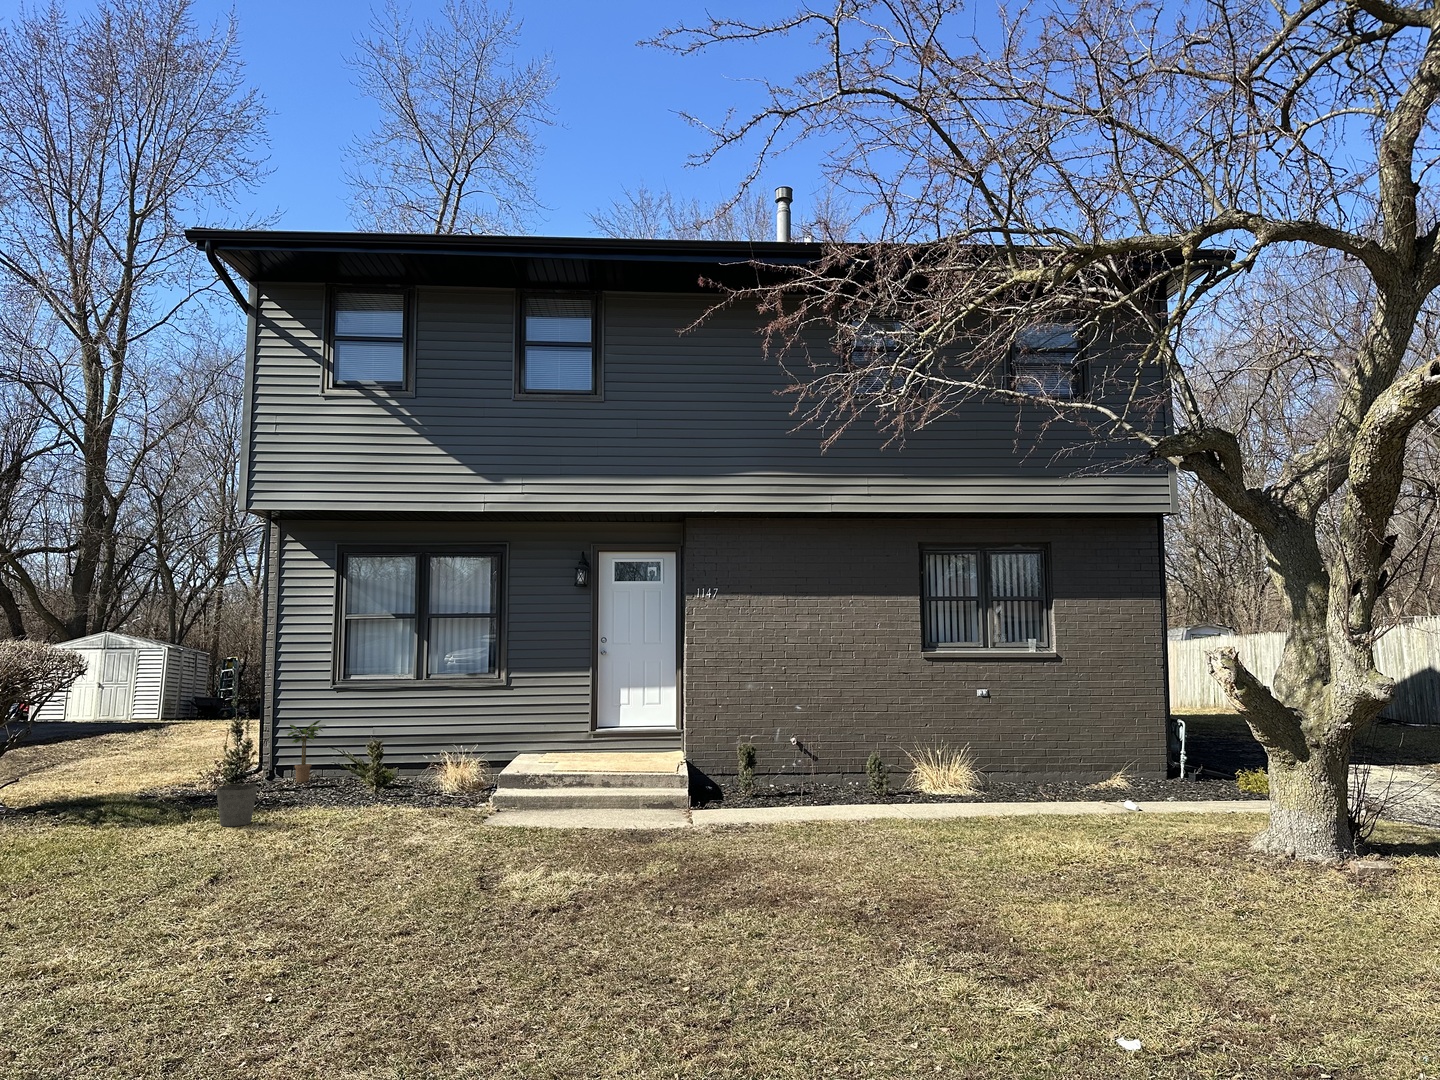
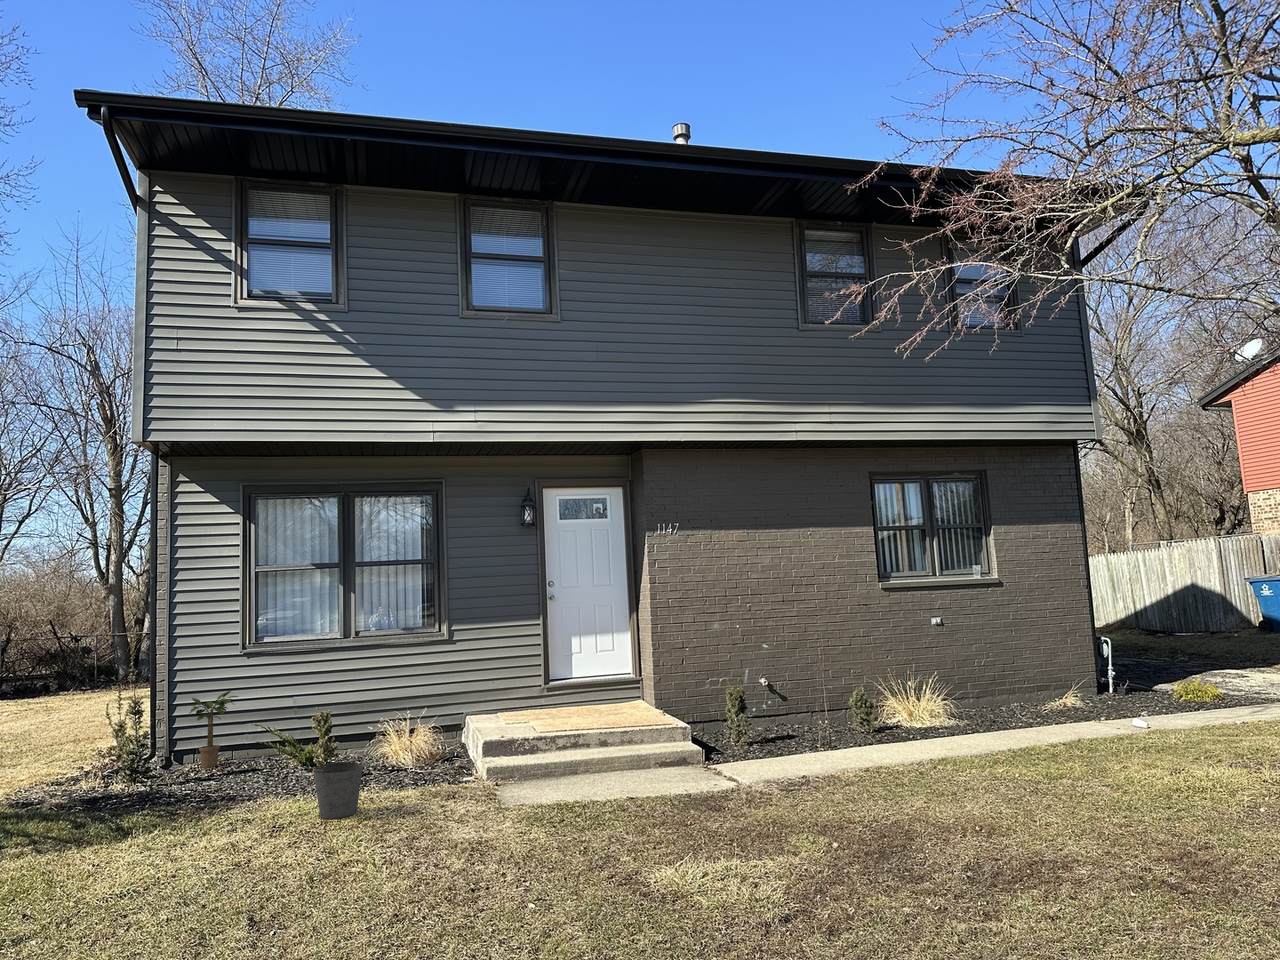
bucket: present [216,783,258,826] -> present [313,760,363,819]

